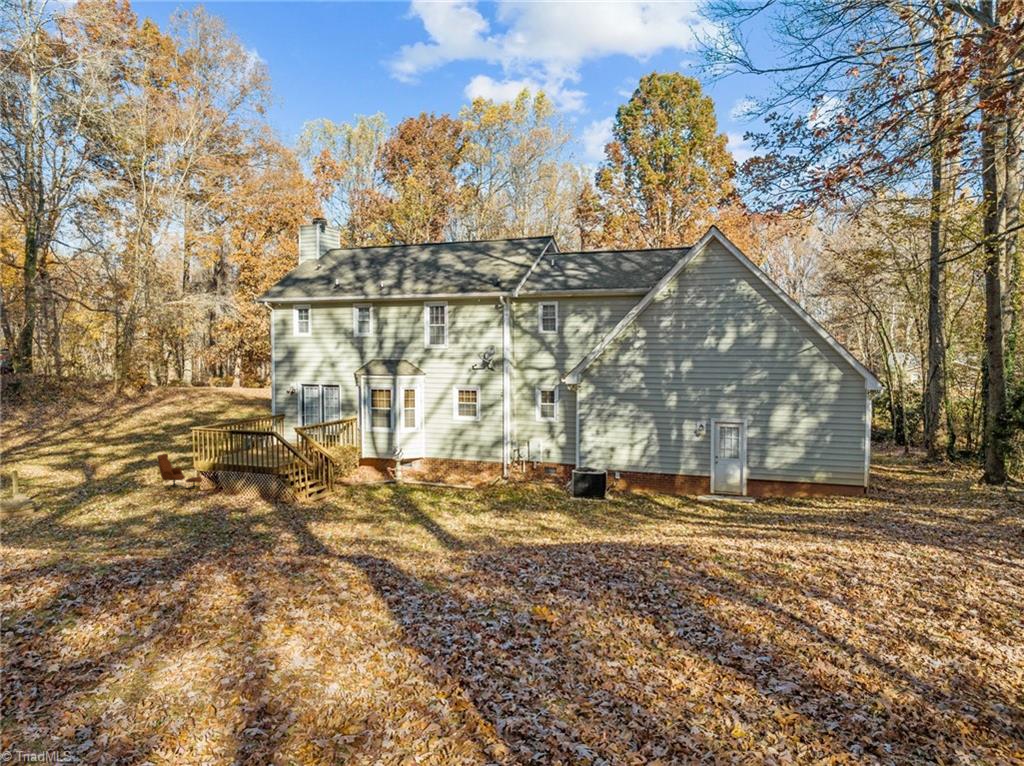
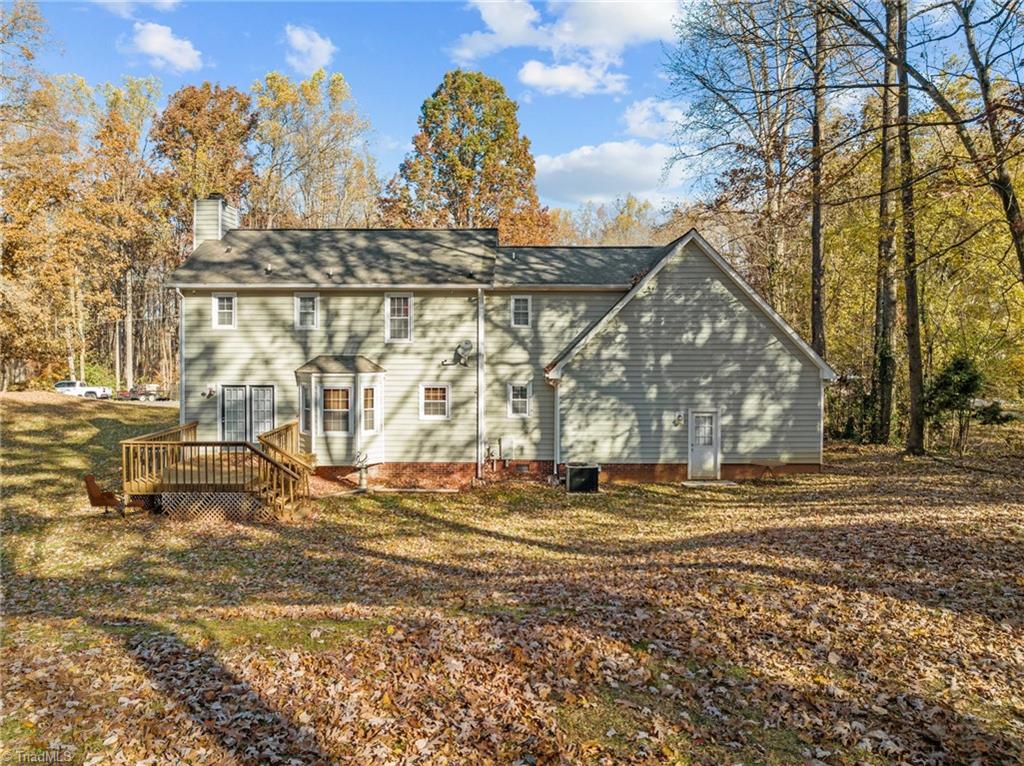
round table: none [776,477,817,508] -> present [750,460,785,487]

